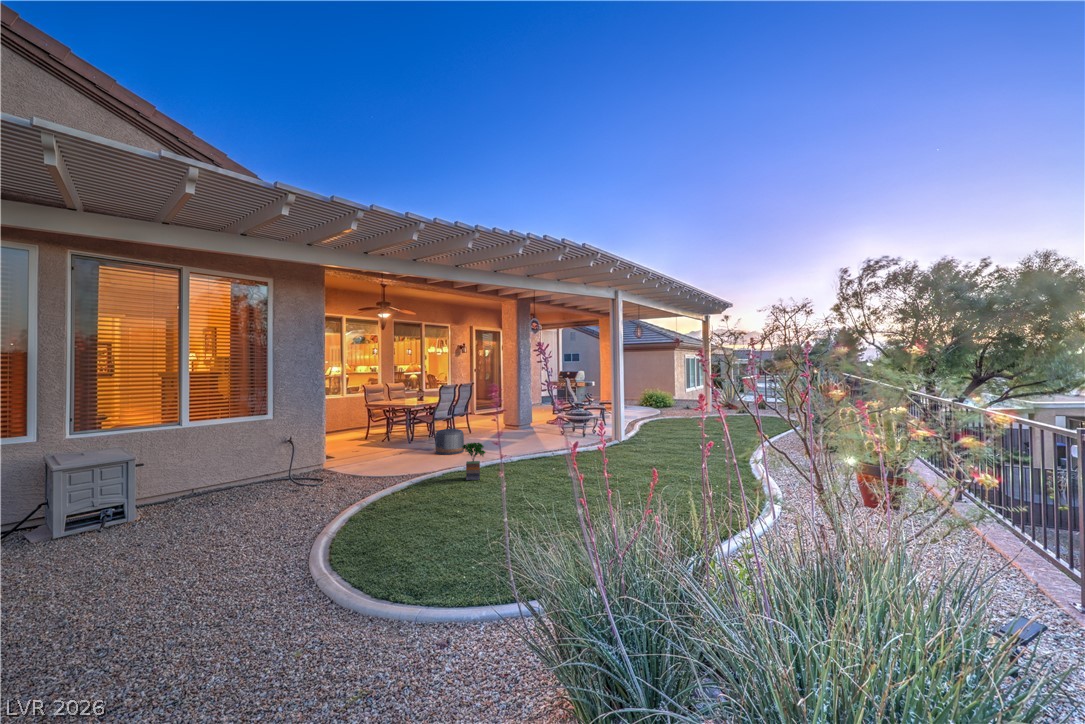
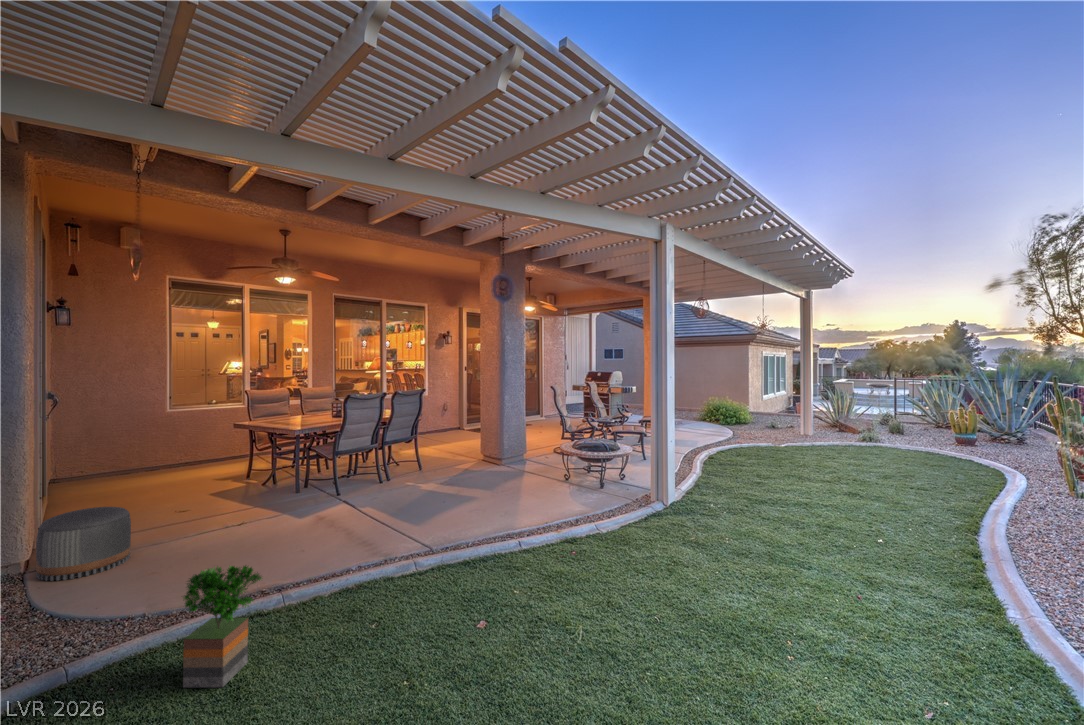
pouf: present [435,429,464,455] -> present [36,507,131,581]

